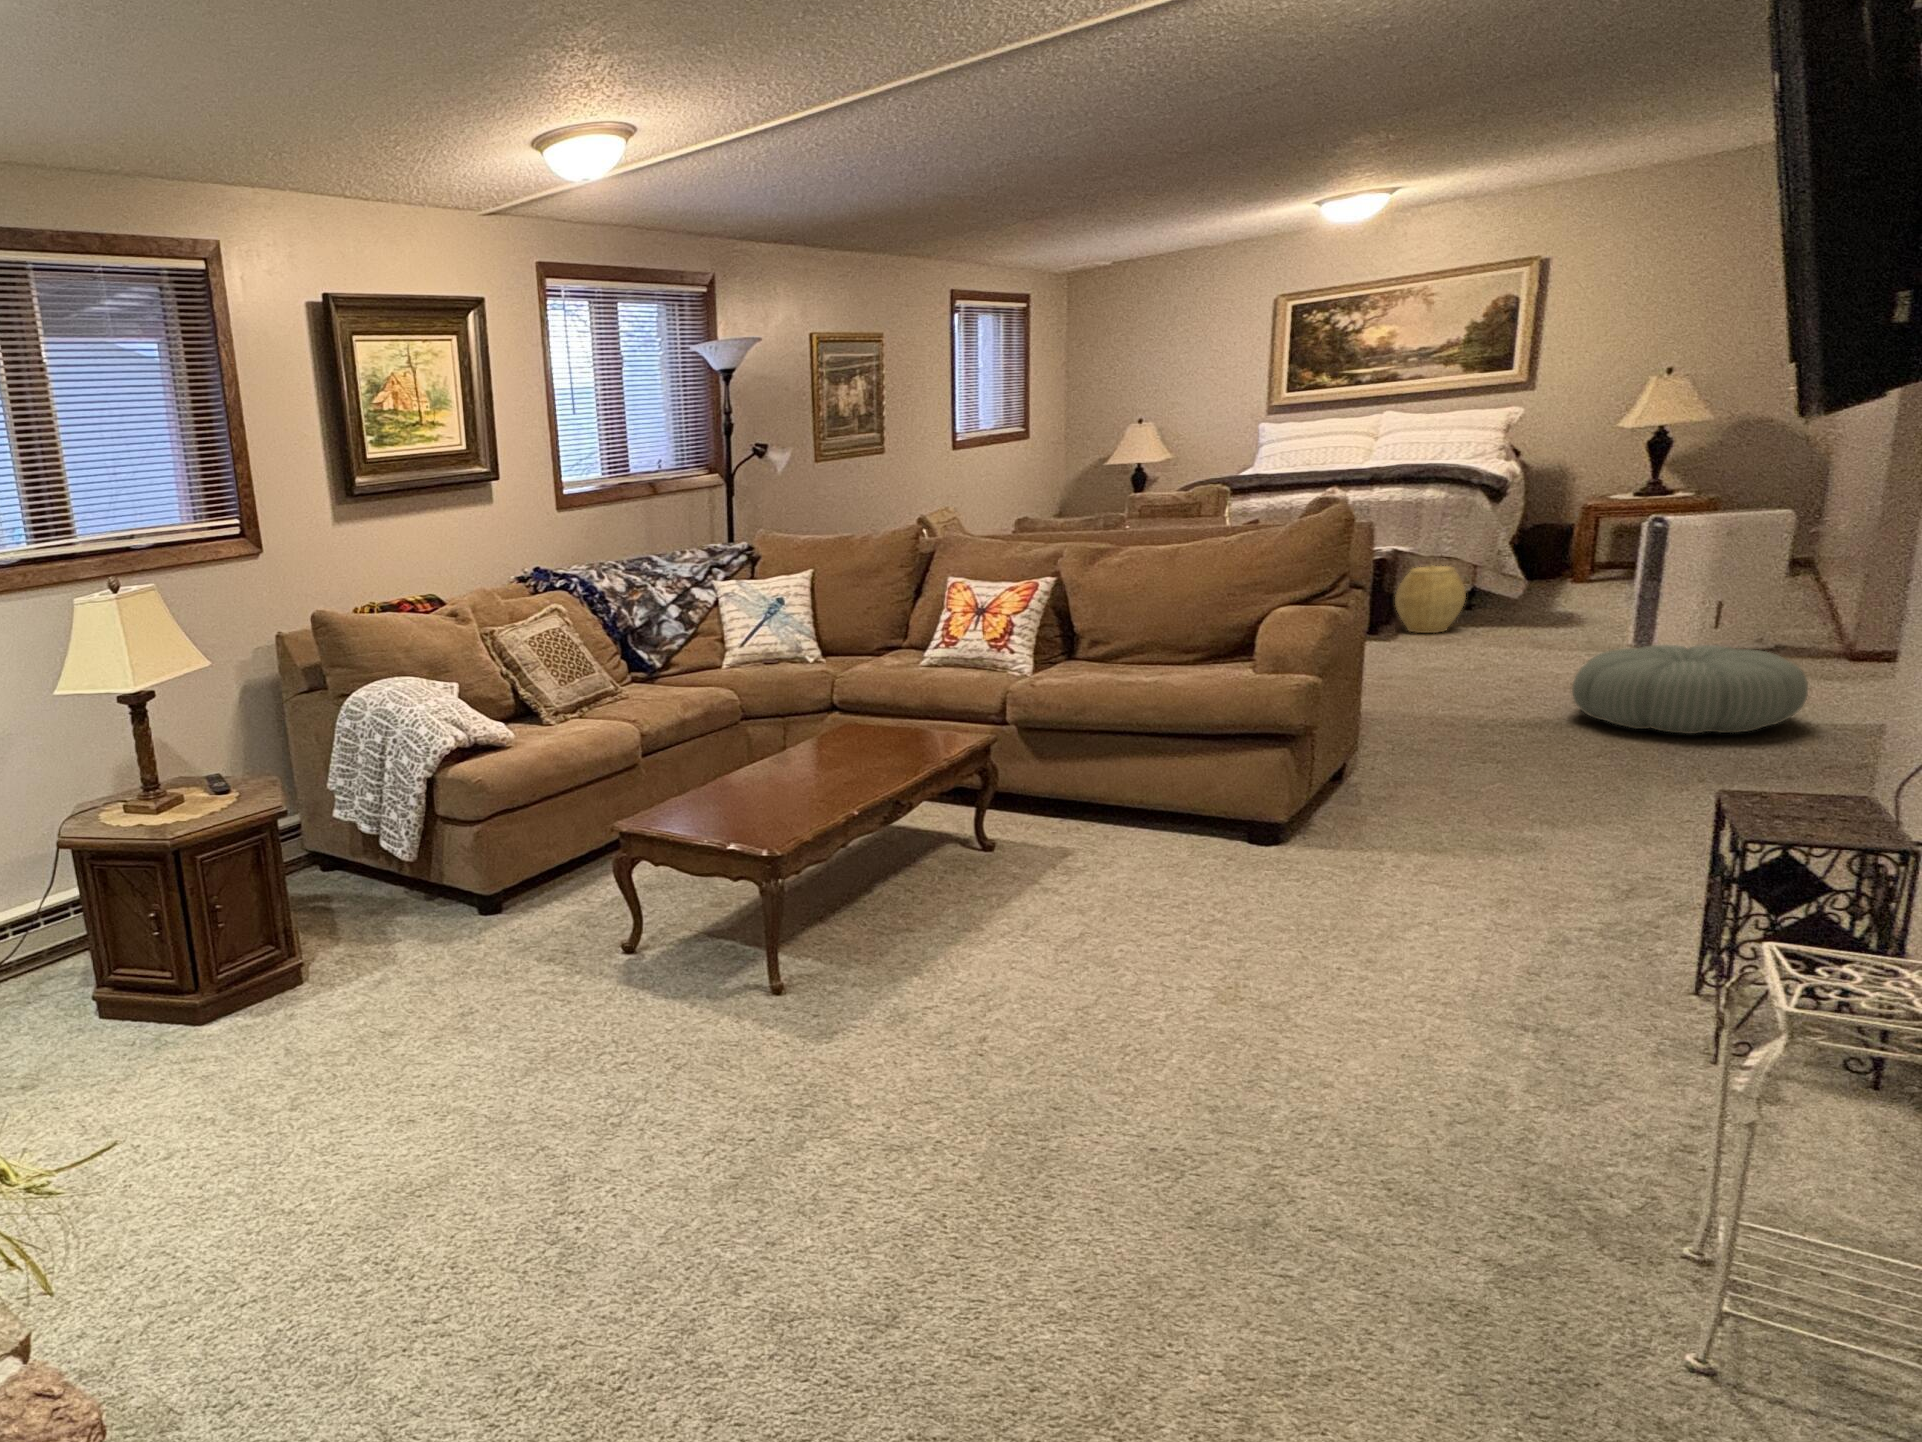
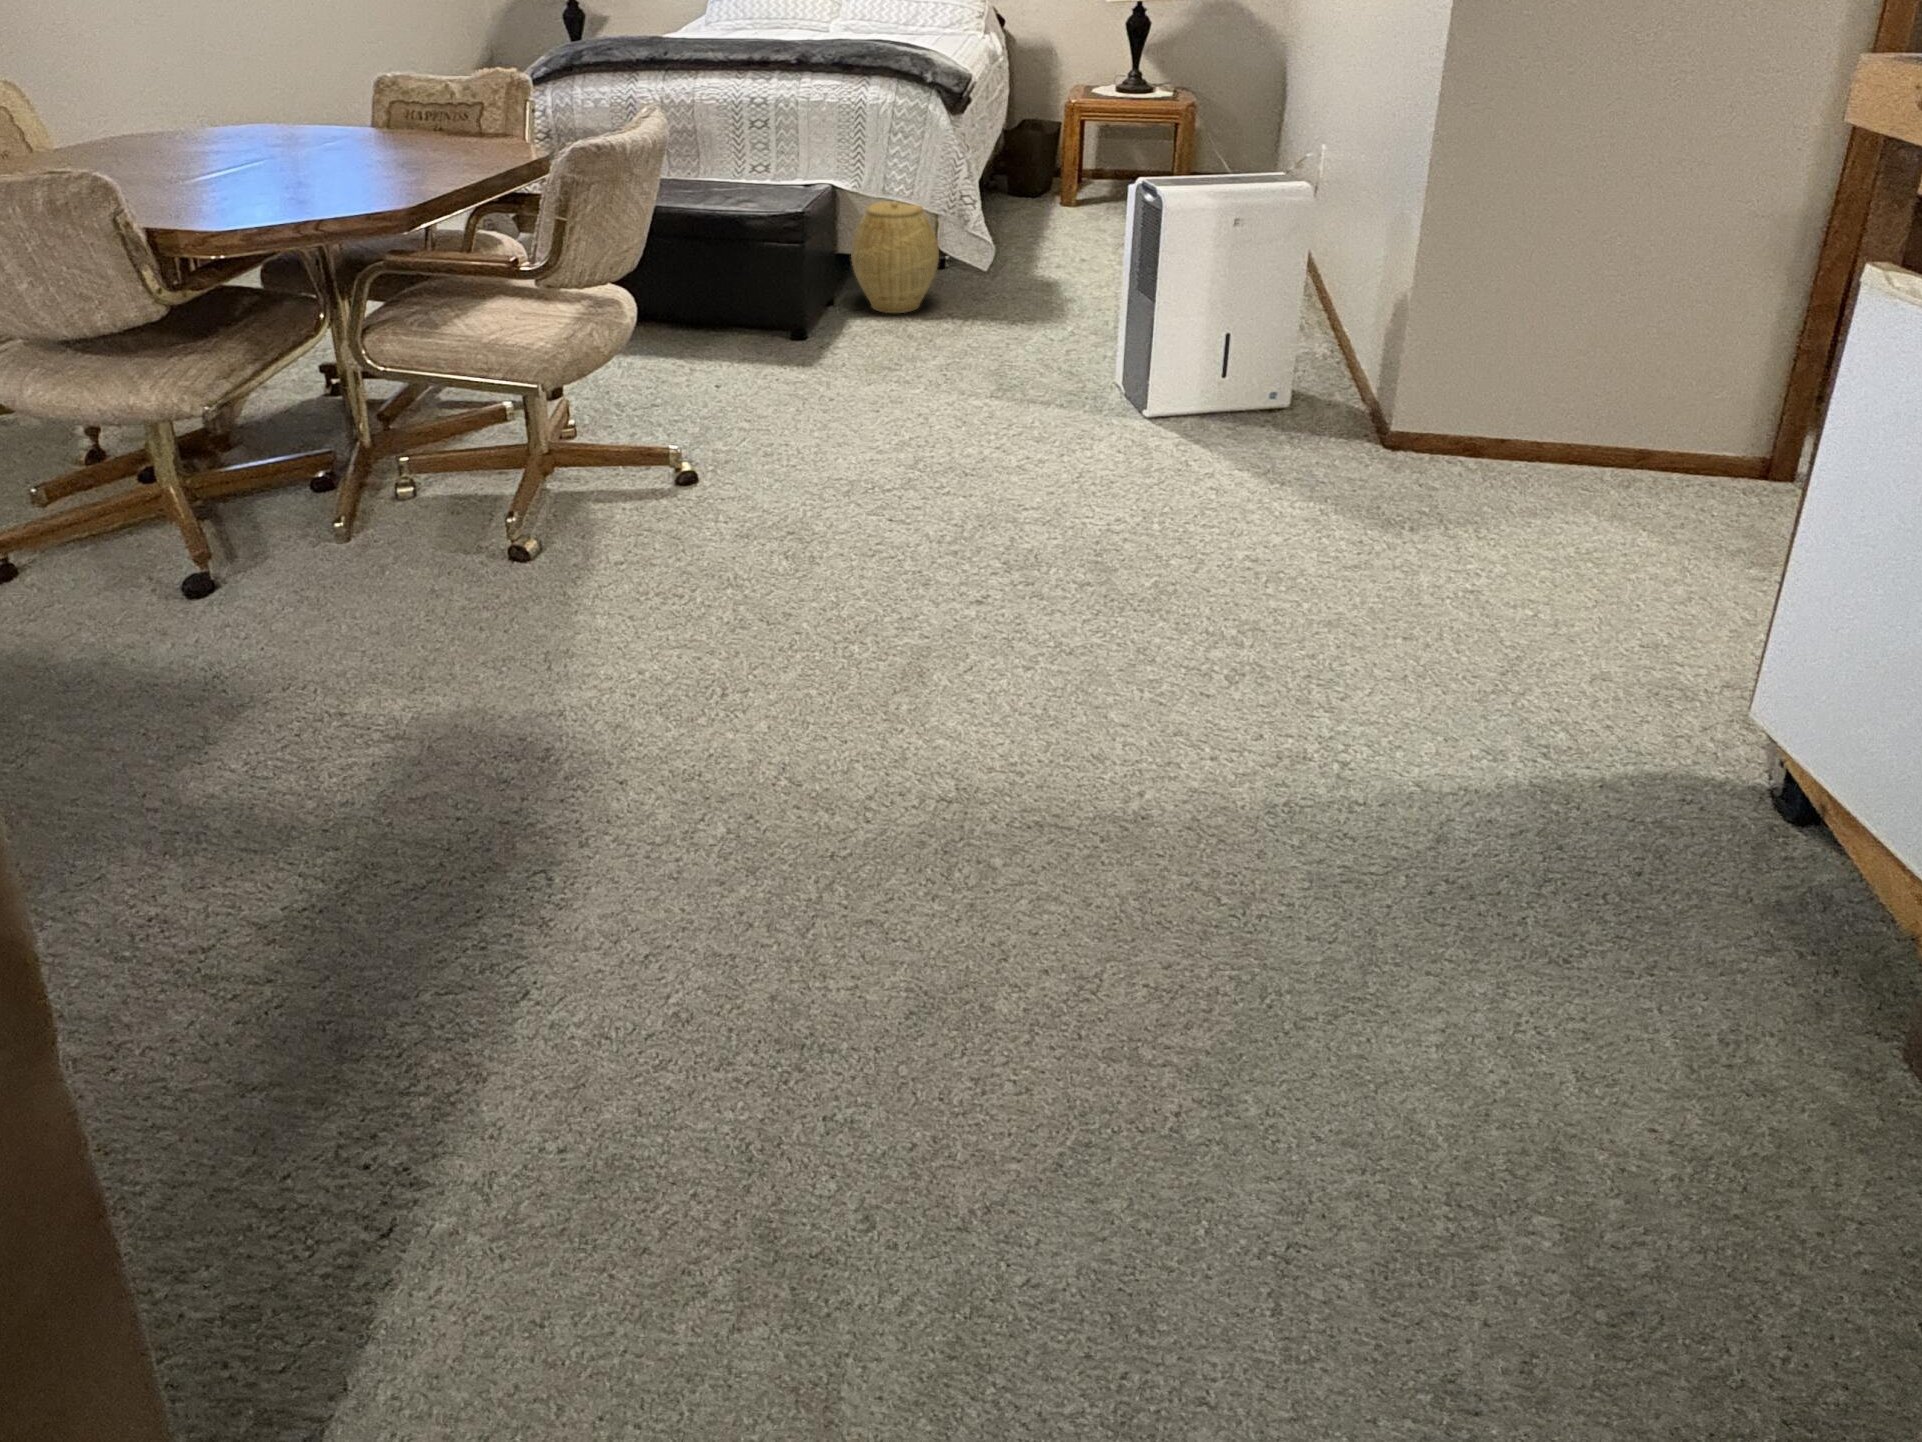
pouf: present [1572,645,1808,734] -> none [1070,446,1428,704]

